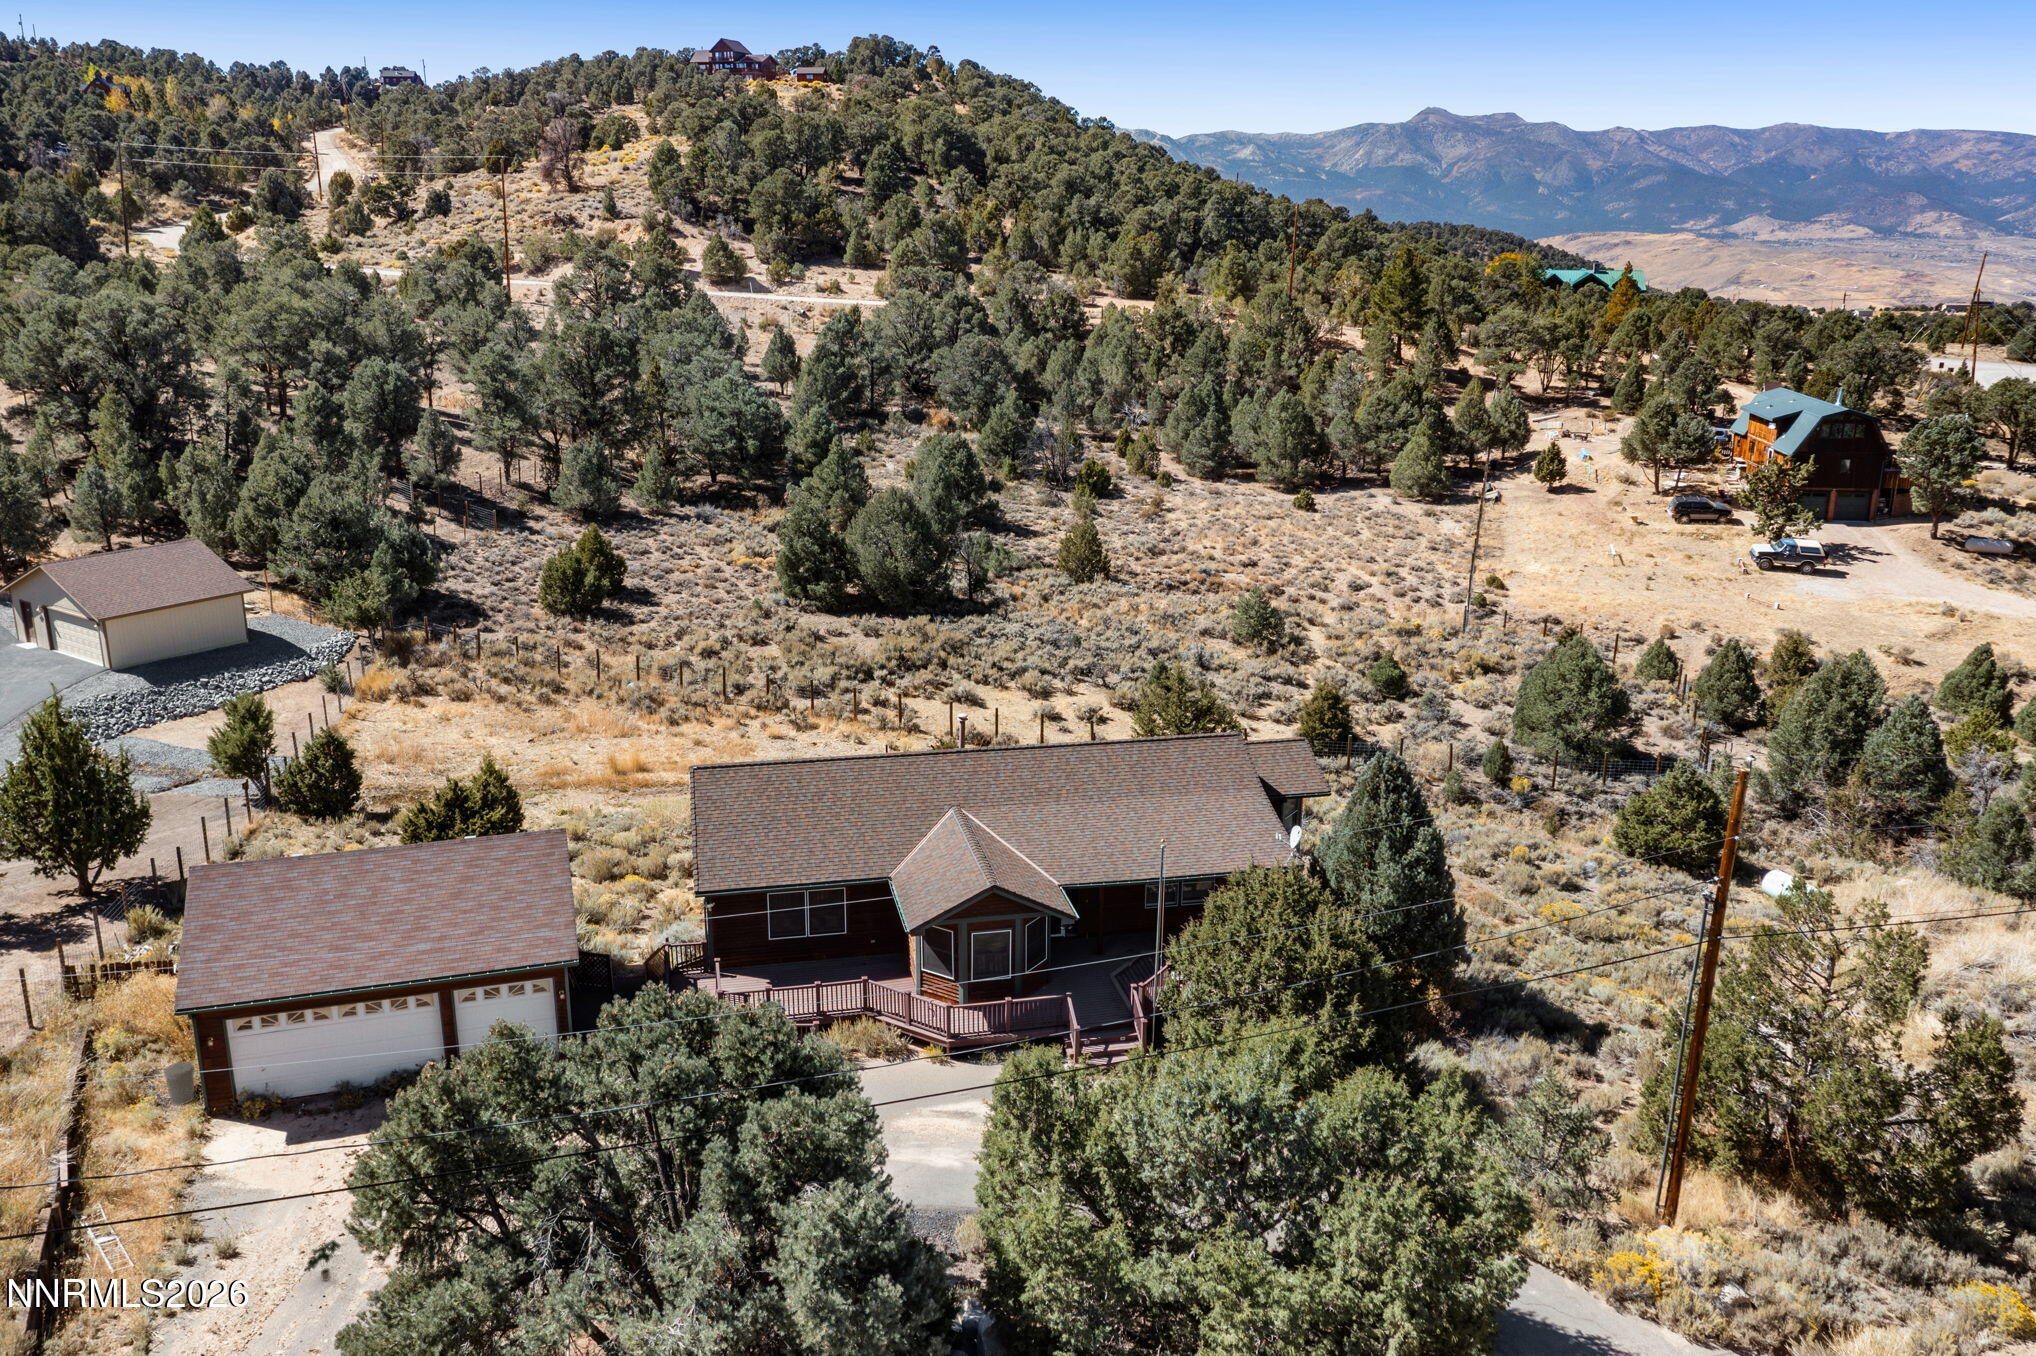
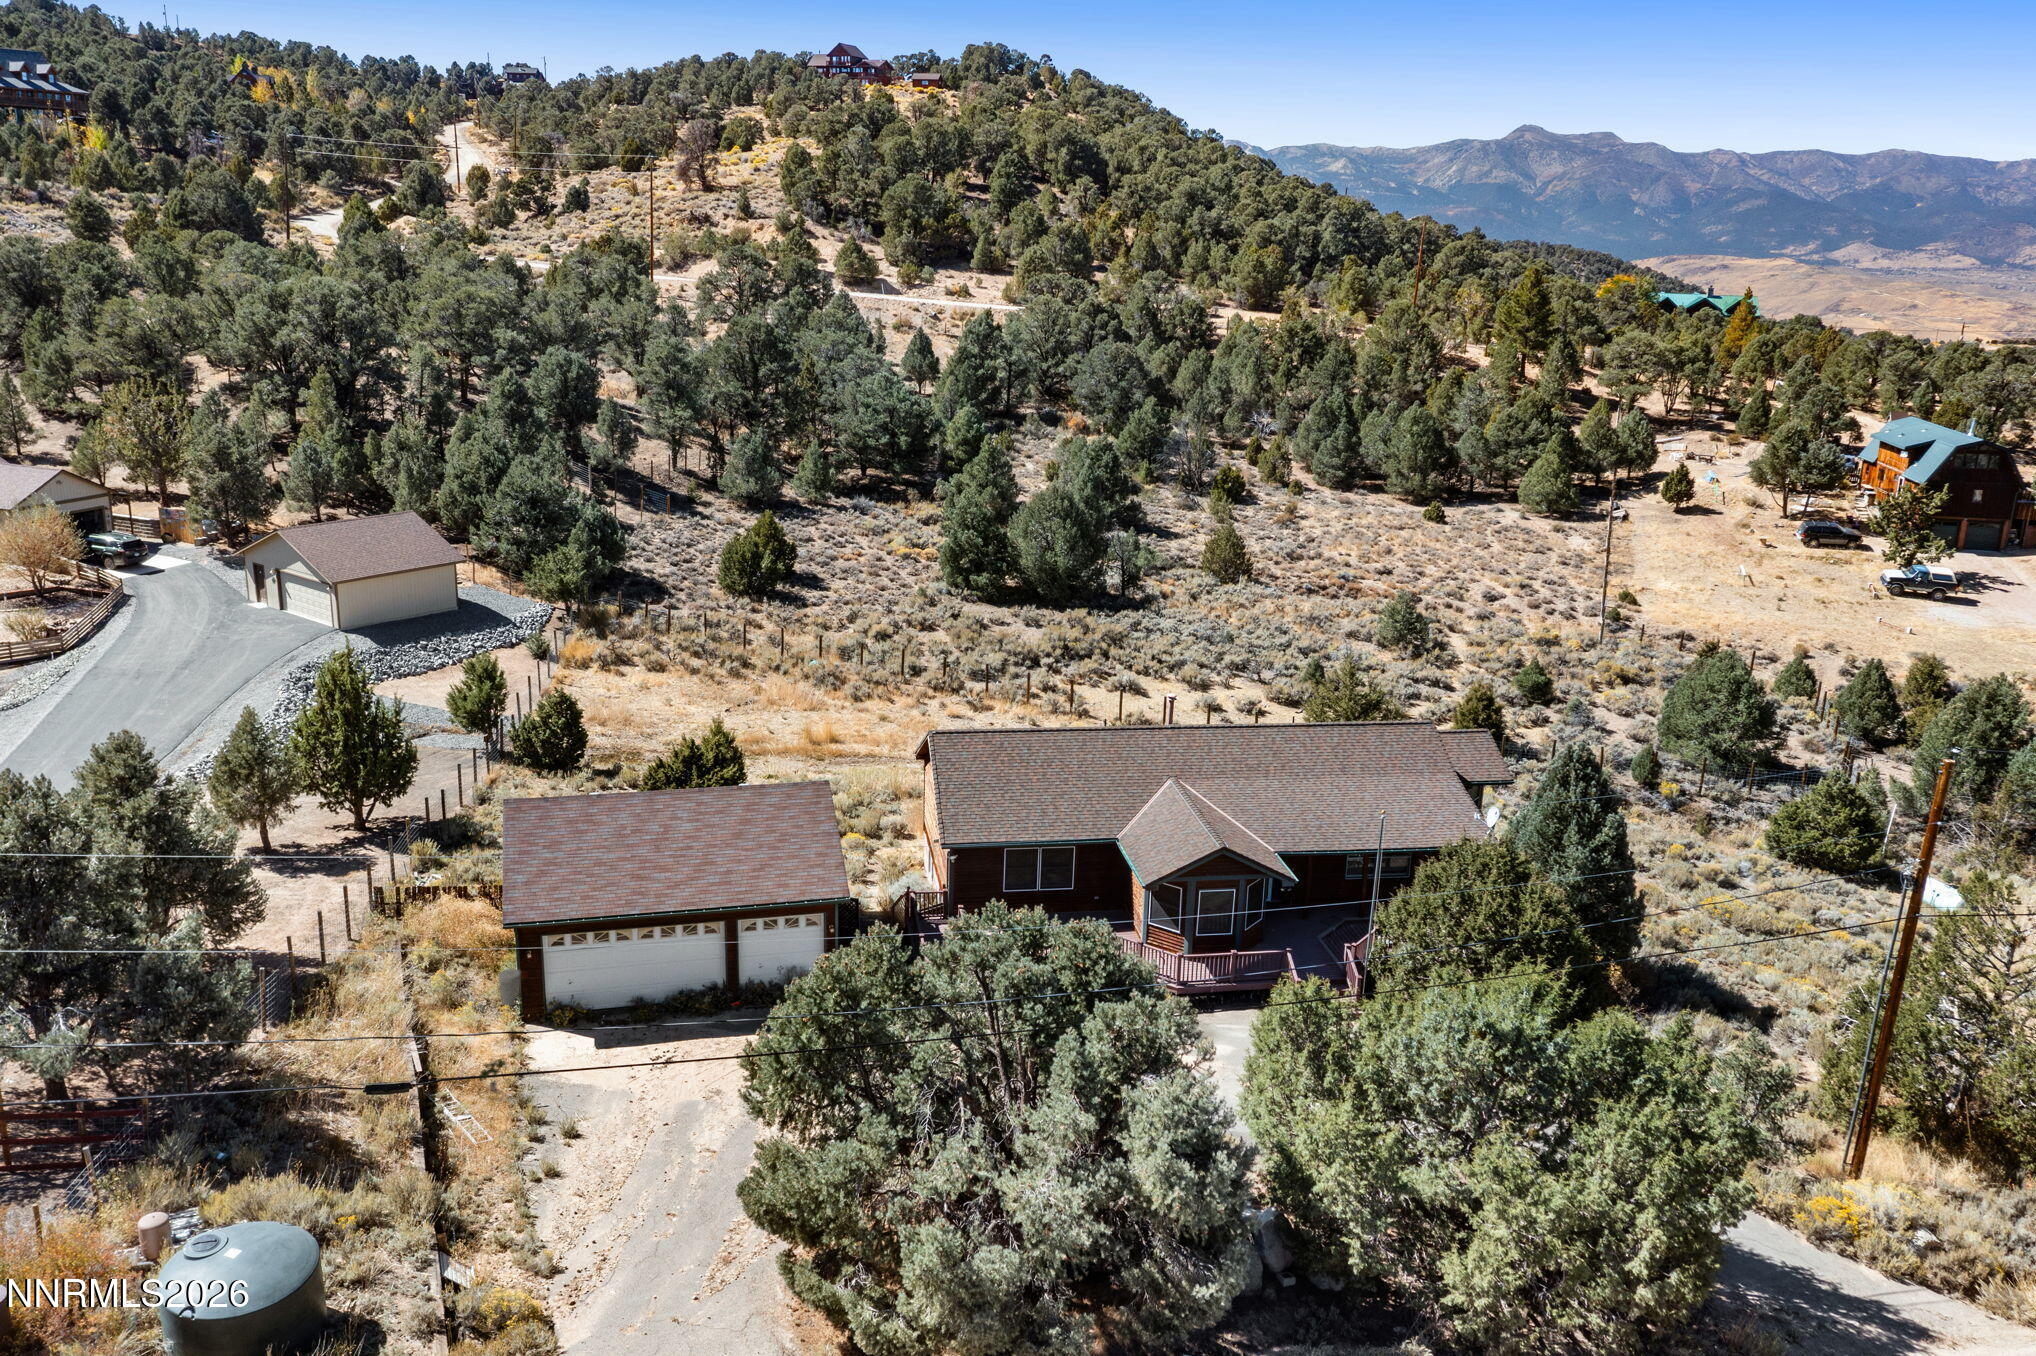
potted plant: present [305,1240,341,1281] -> present [479,1059,505,1091]

